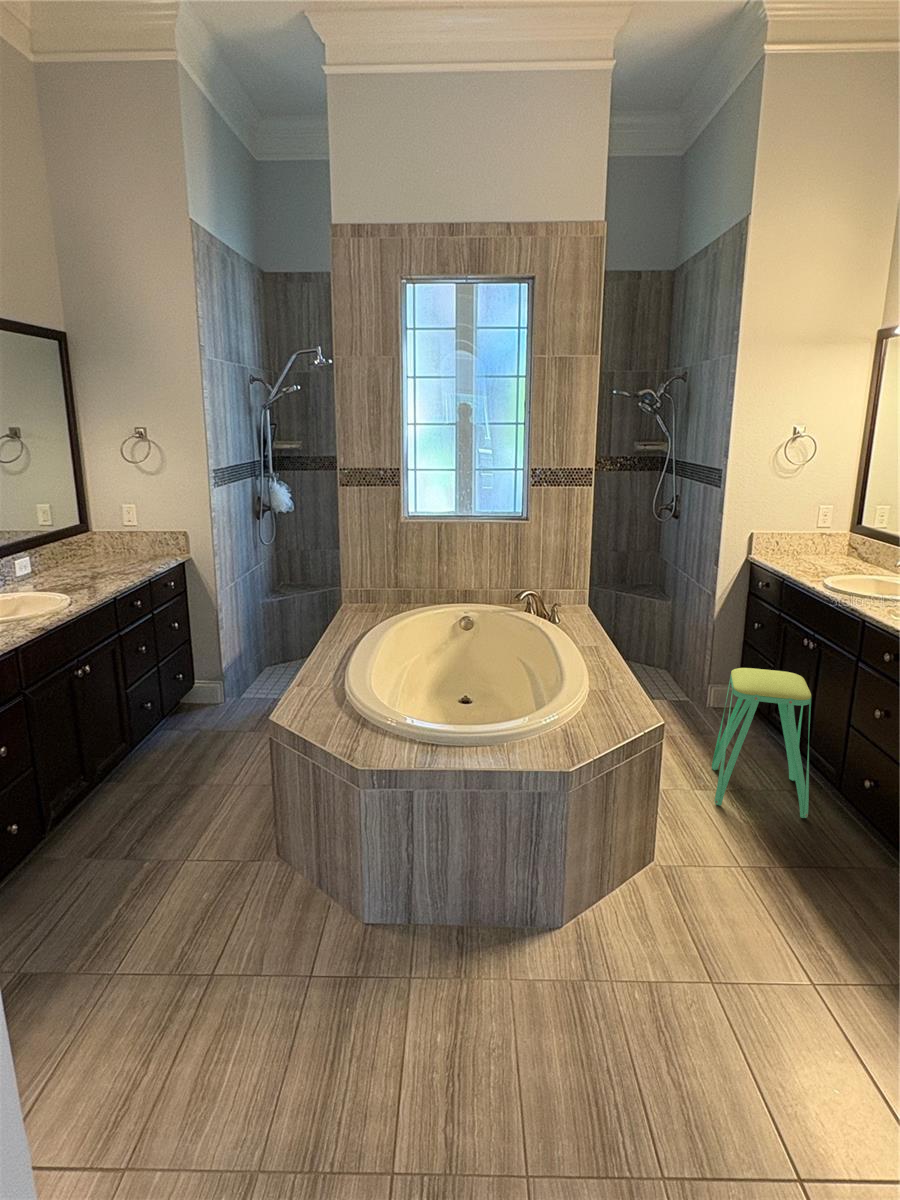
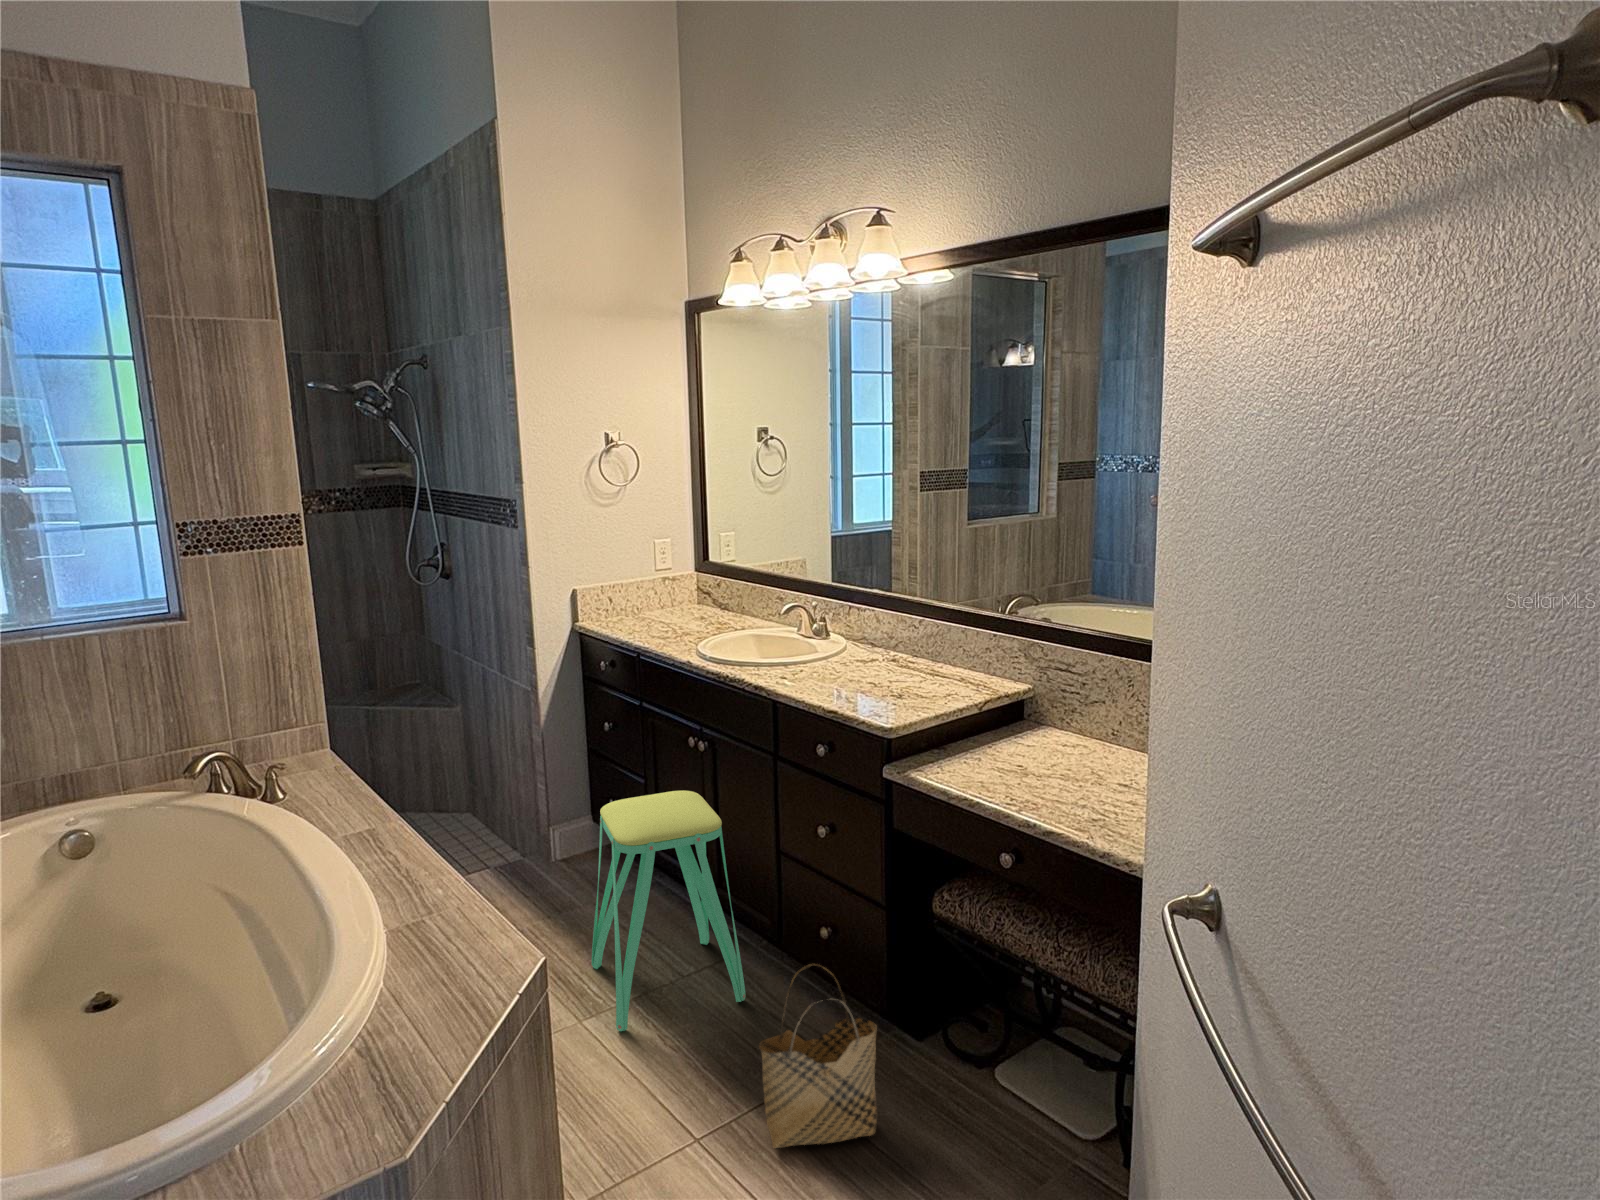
woven basket: none [790,793,885,917] -> present [759,964,877,1149]

